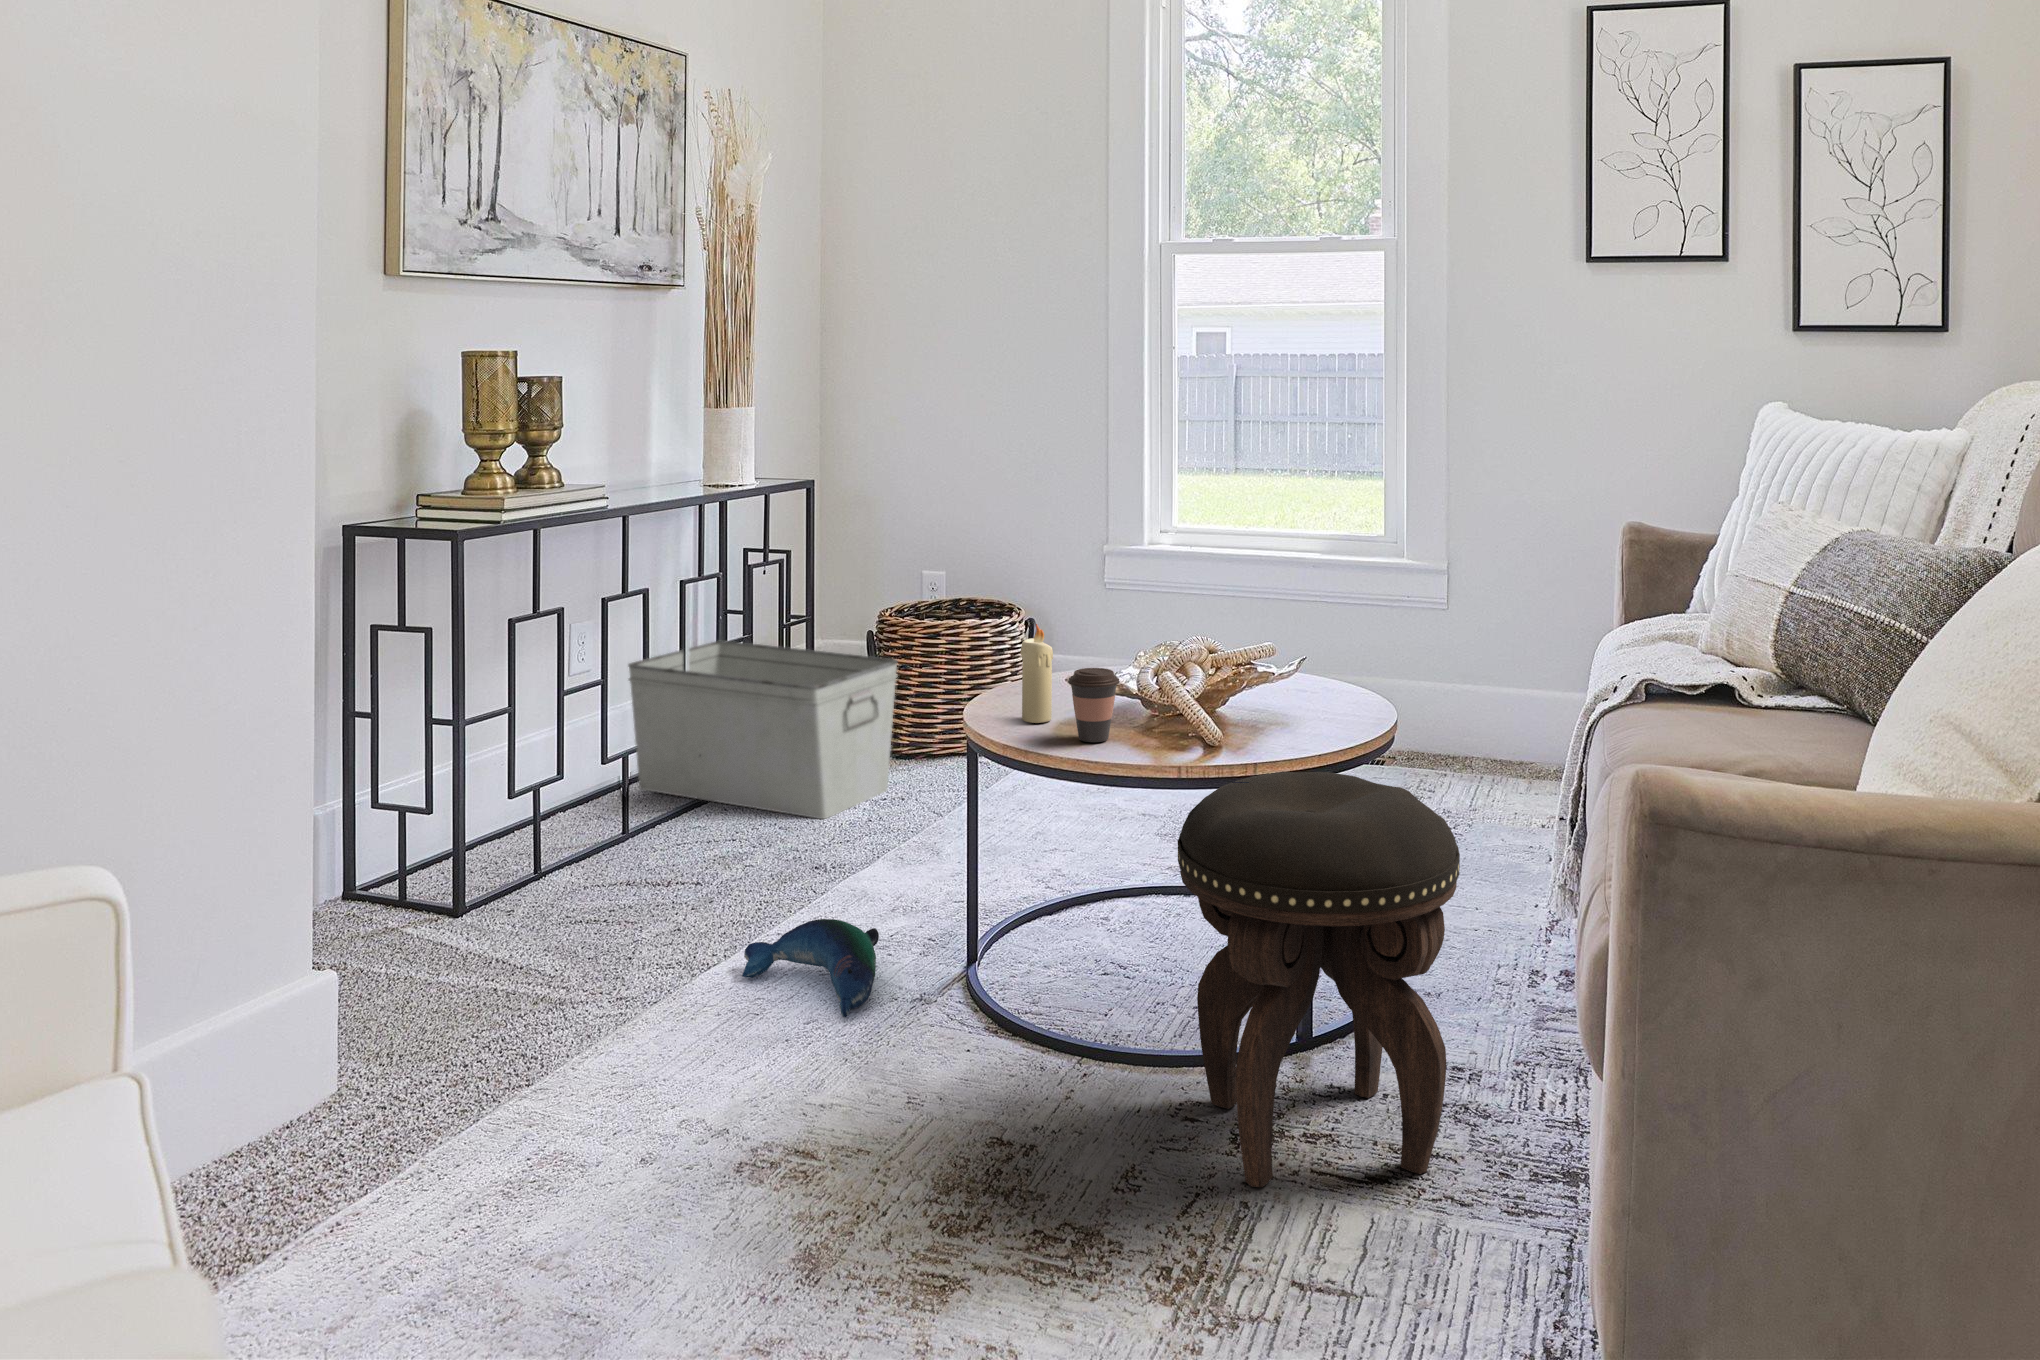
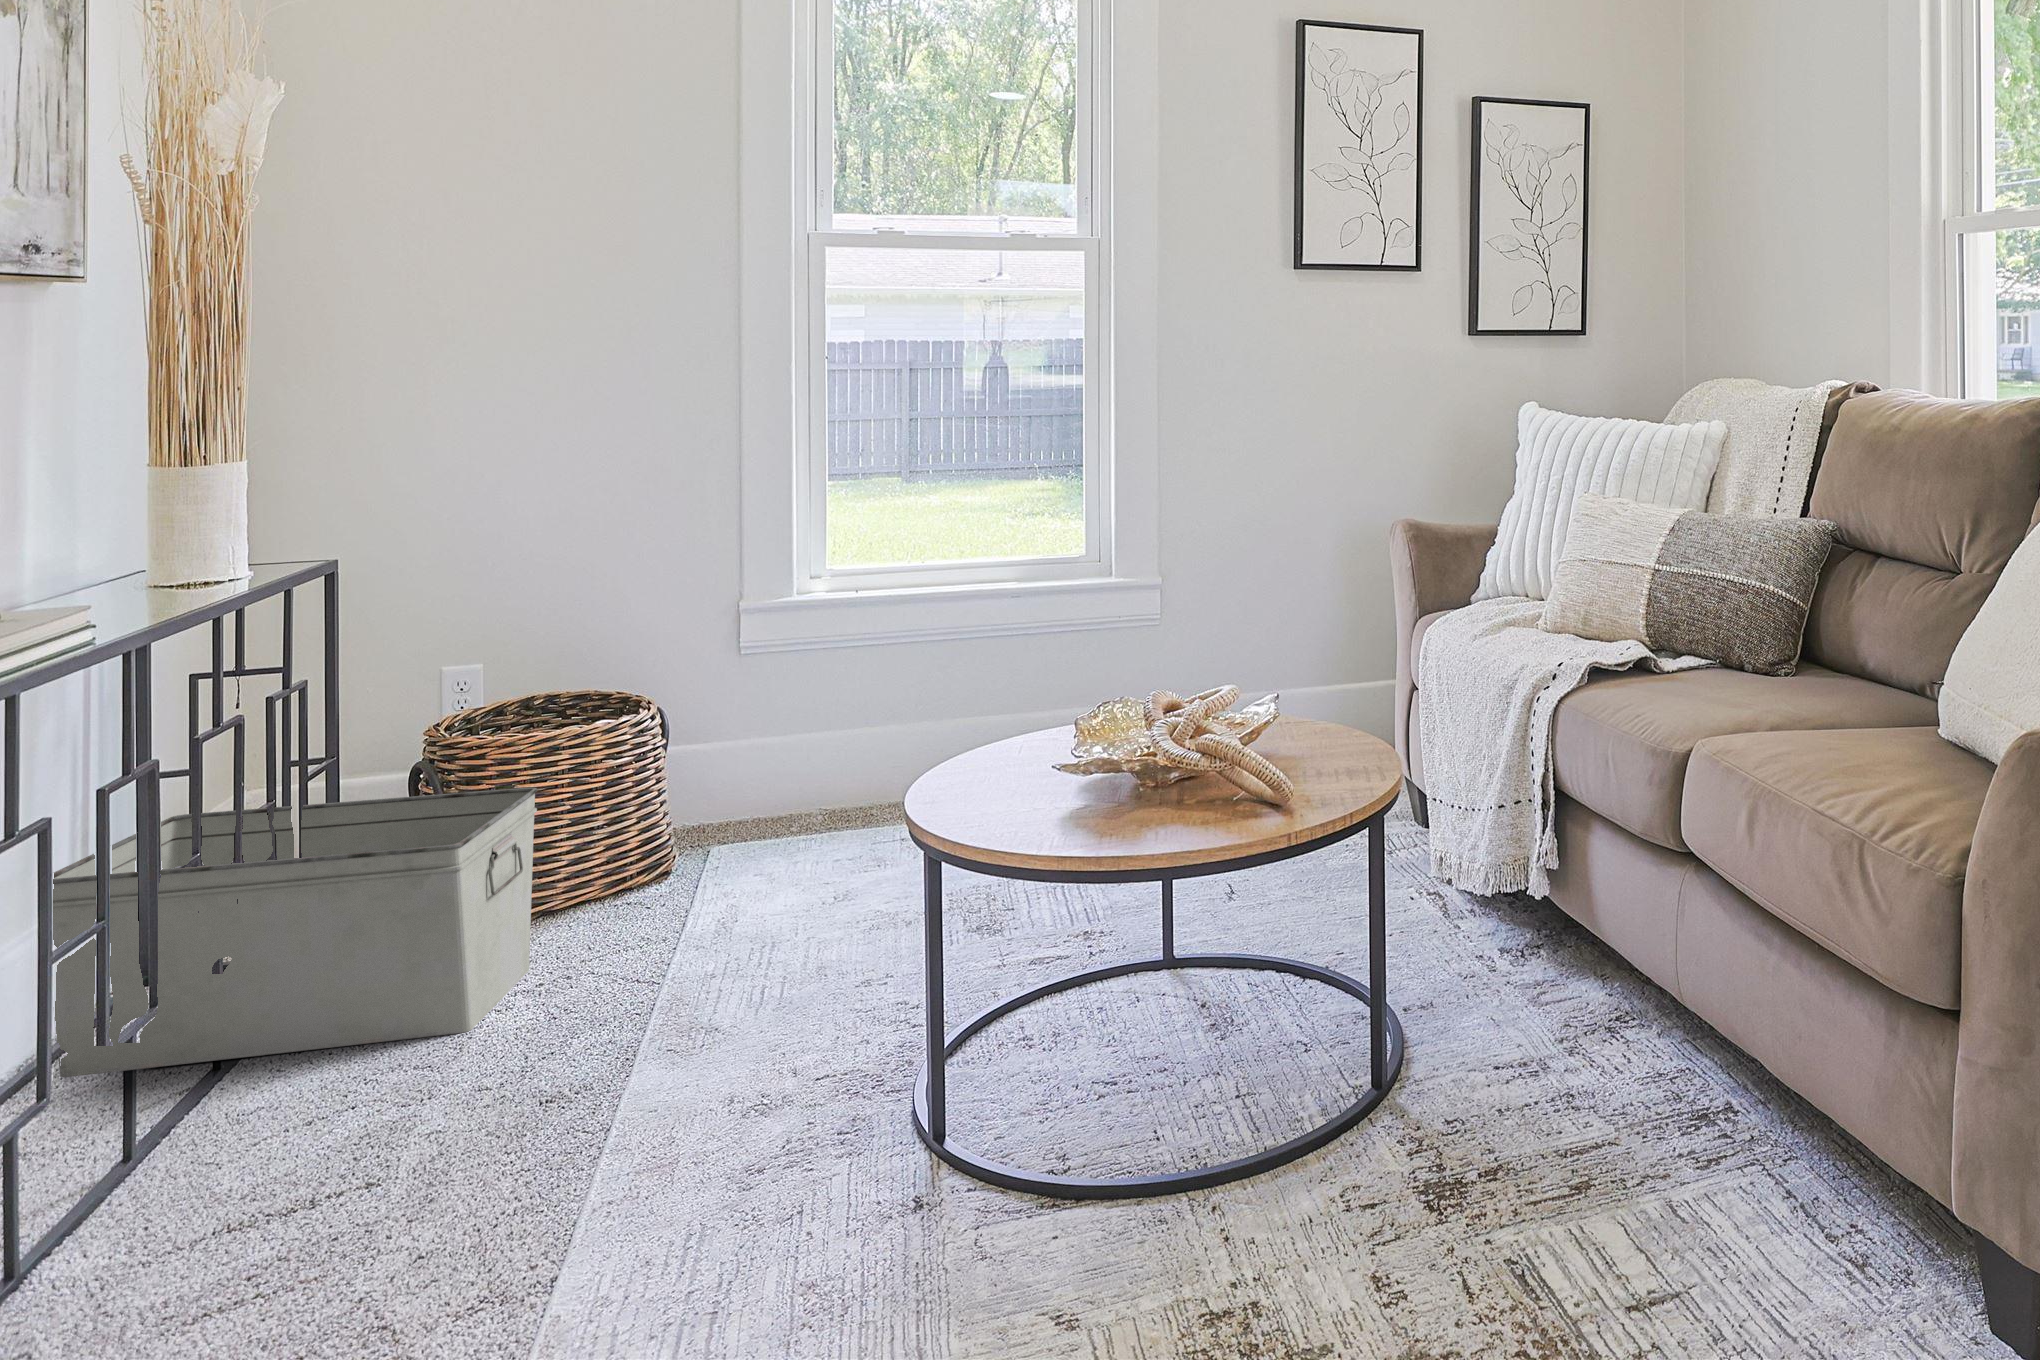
candle: present [1021,624,1053,723] -> none [1036,681,1079,806]
coffee cup: present [1068,668,1120,742] -> none [1132,720,1196,811]
footstool: present [1178,772,1460,1187] -> none [1348,783,1654,1256]
plush toy: present [742,919,879,1017] -> none [579,1138,841,1277]

